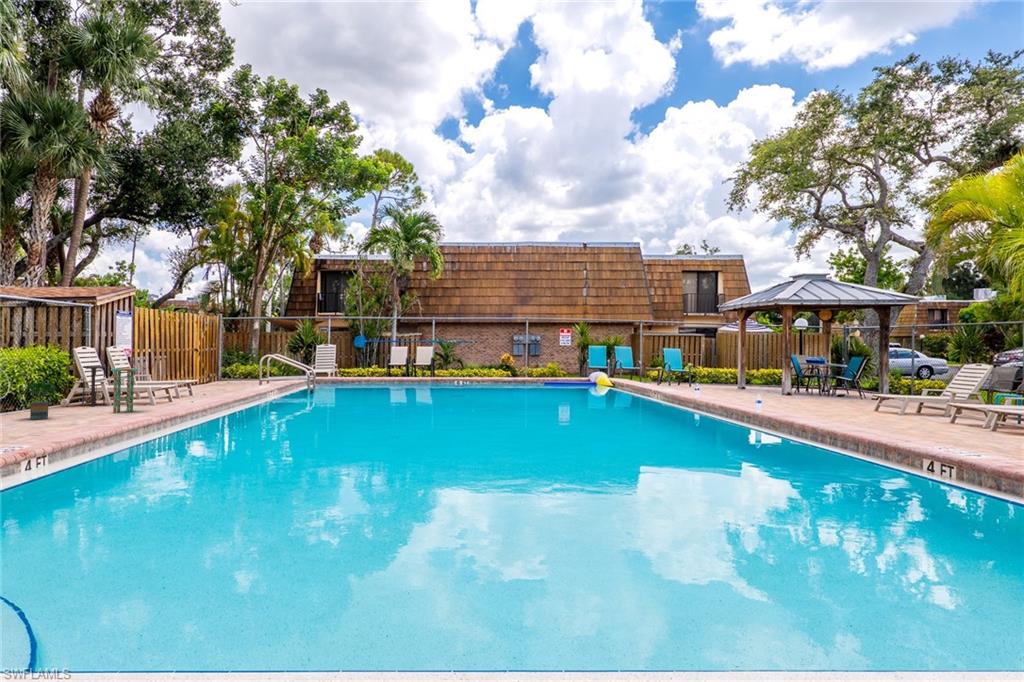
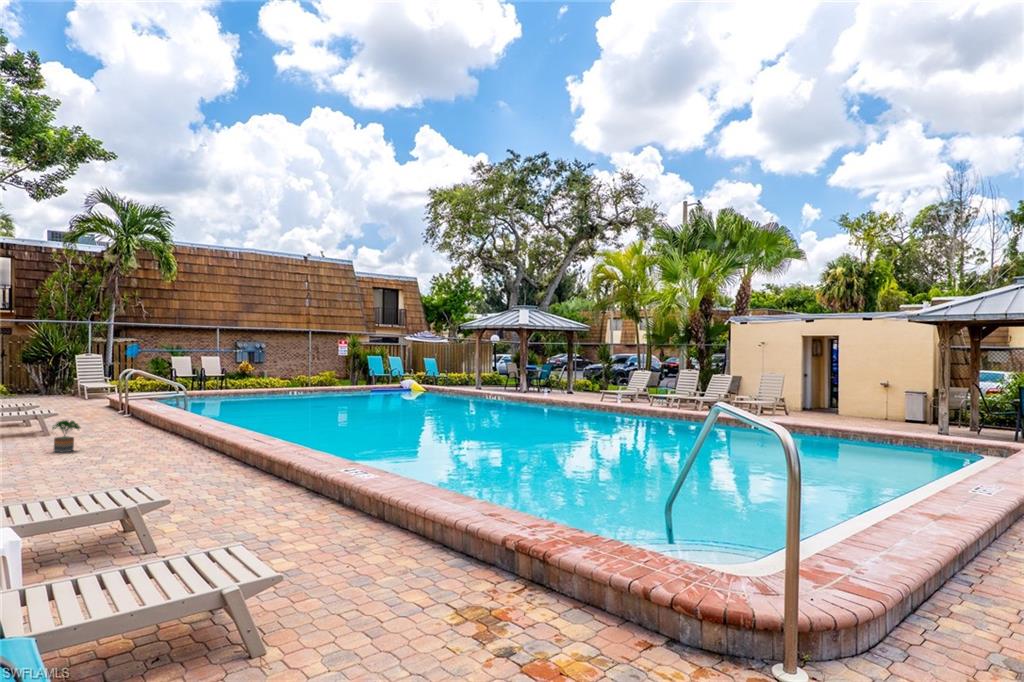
stool: present [82,366,106,406] -> none [13,398,37,438]
side table: present [111,368,138,413] -> none [90,402,113,442]

